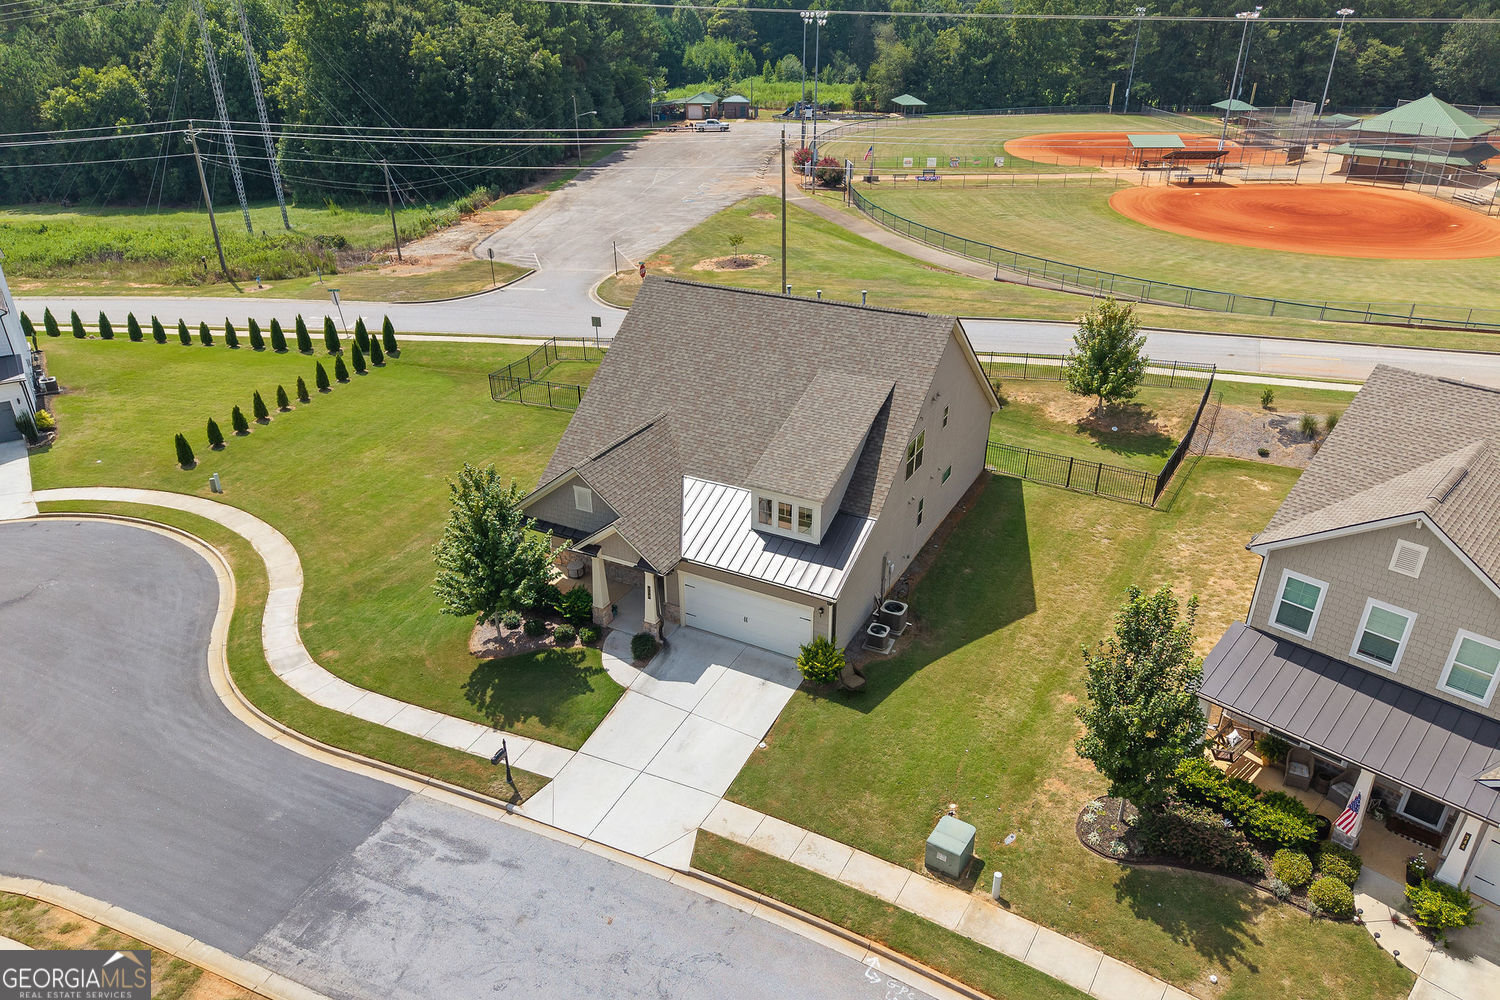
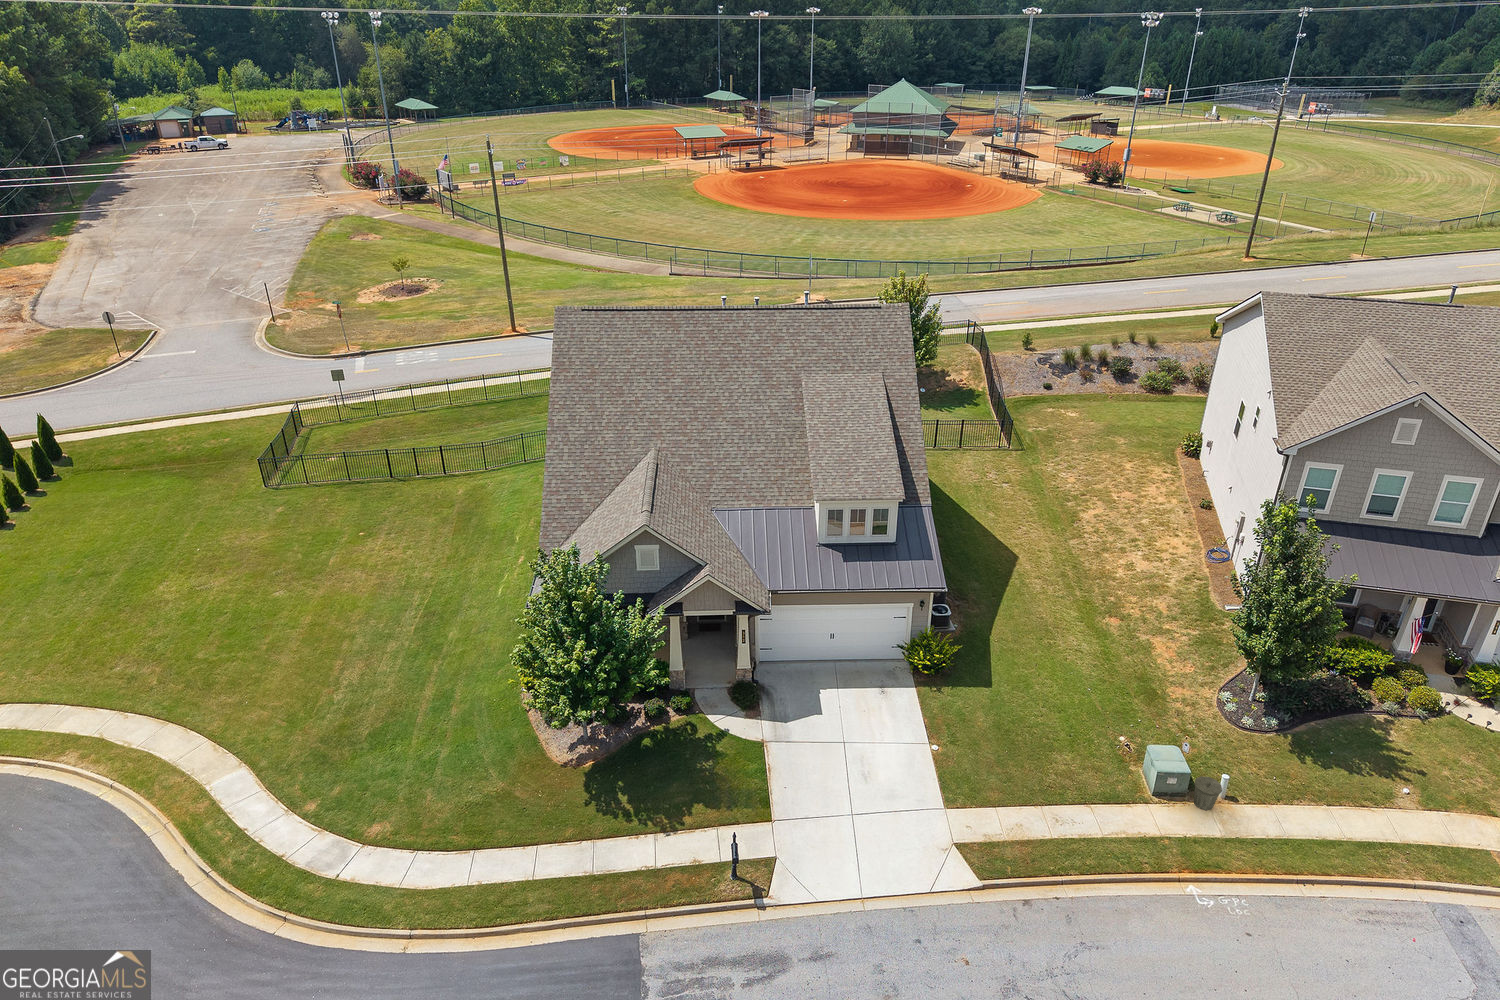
lounge chair: present [838,661,868,698] -> none [948,644,977,682]
trash can: none [949,863,978,901] -> present [1193,776,1222,810]

